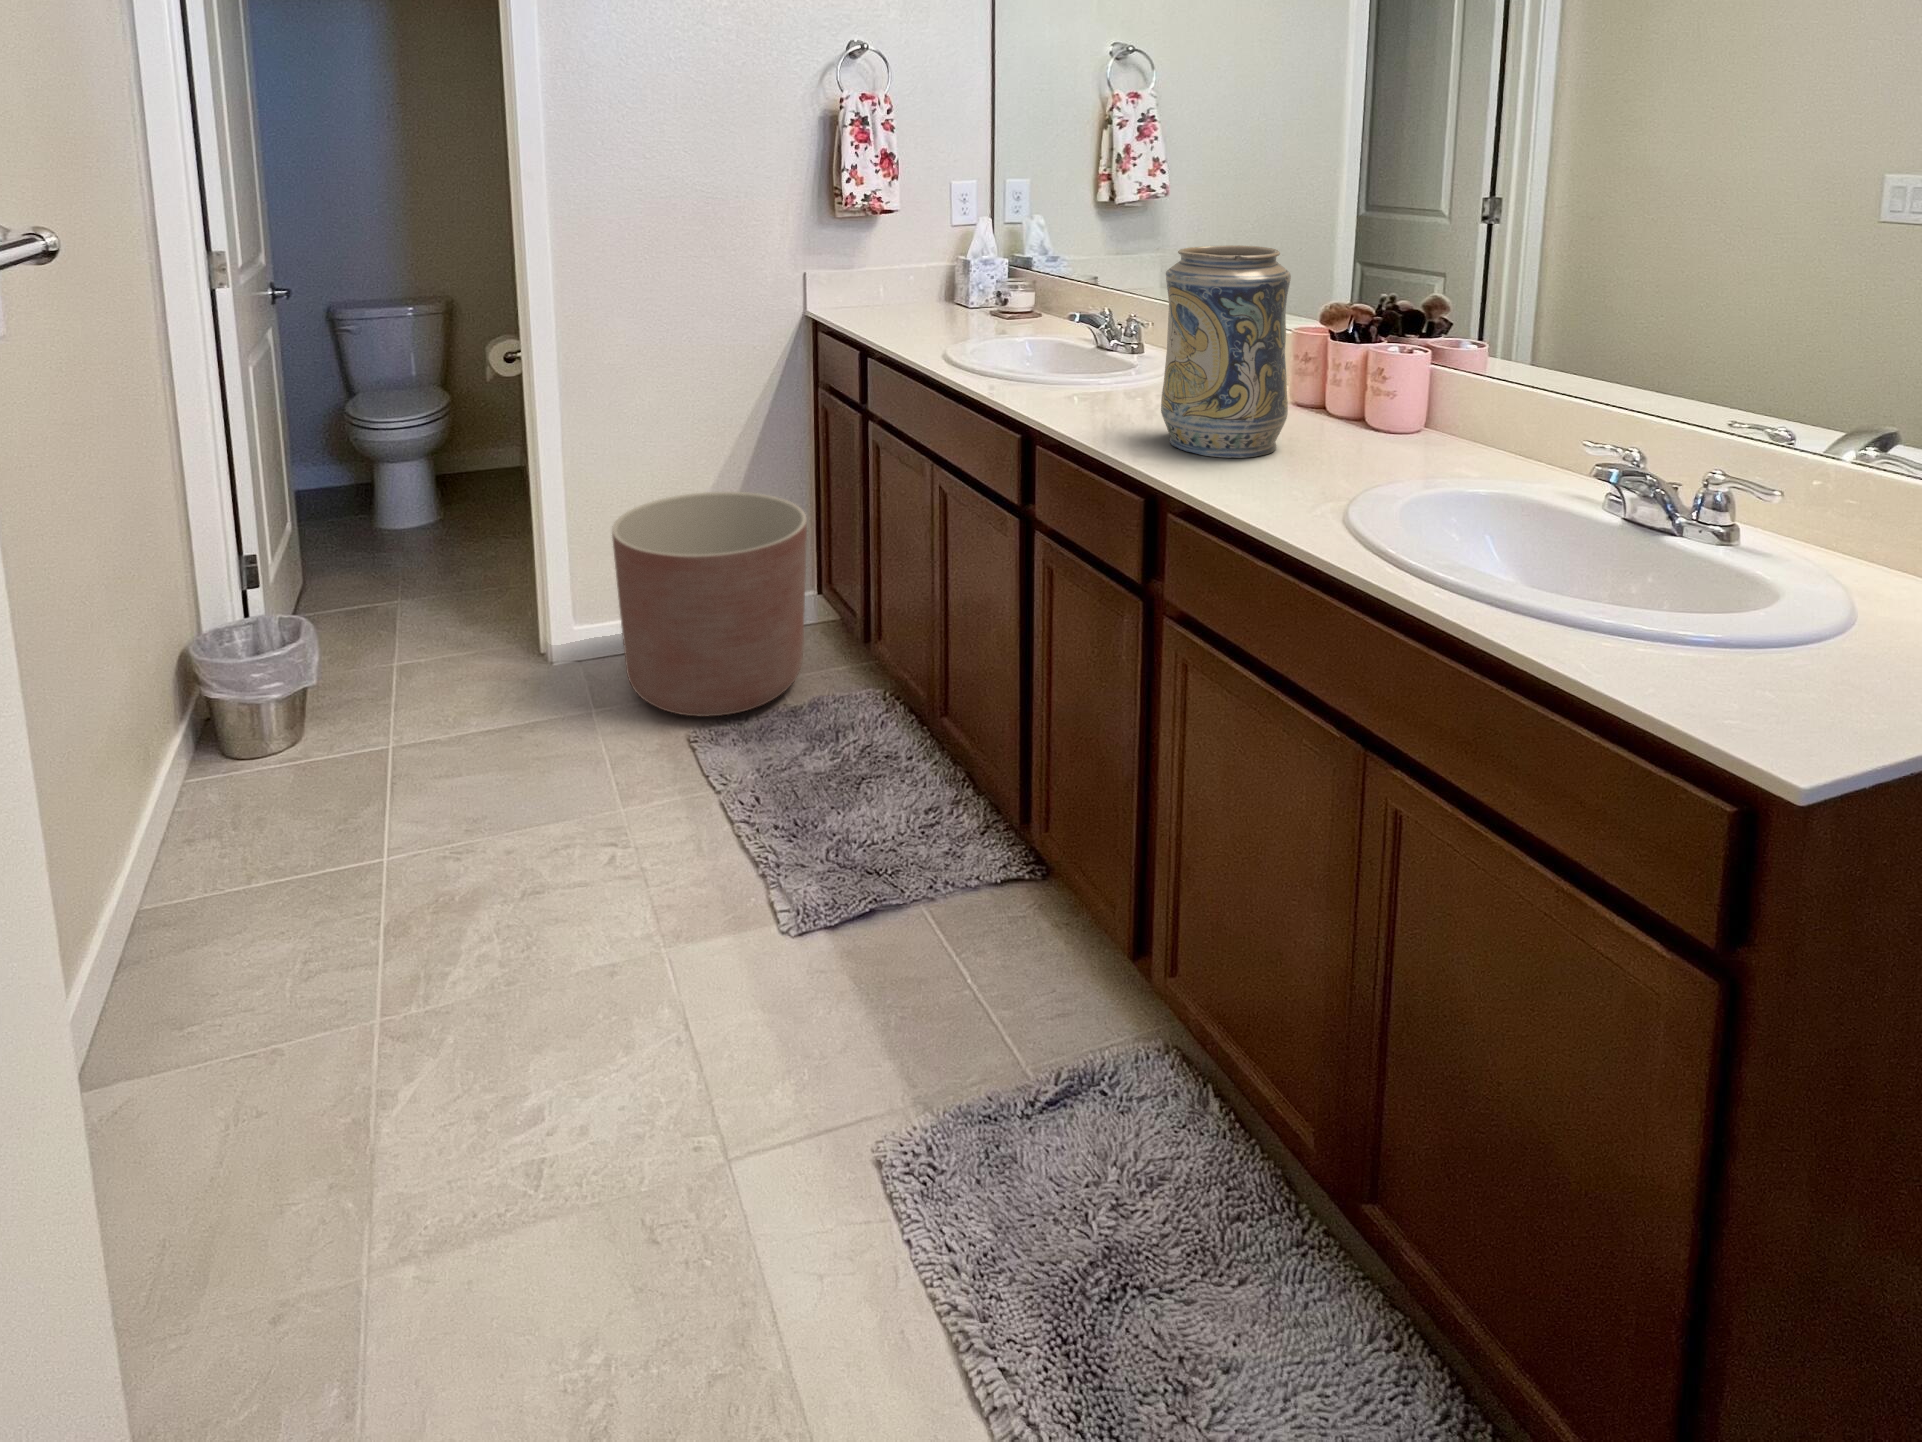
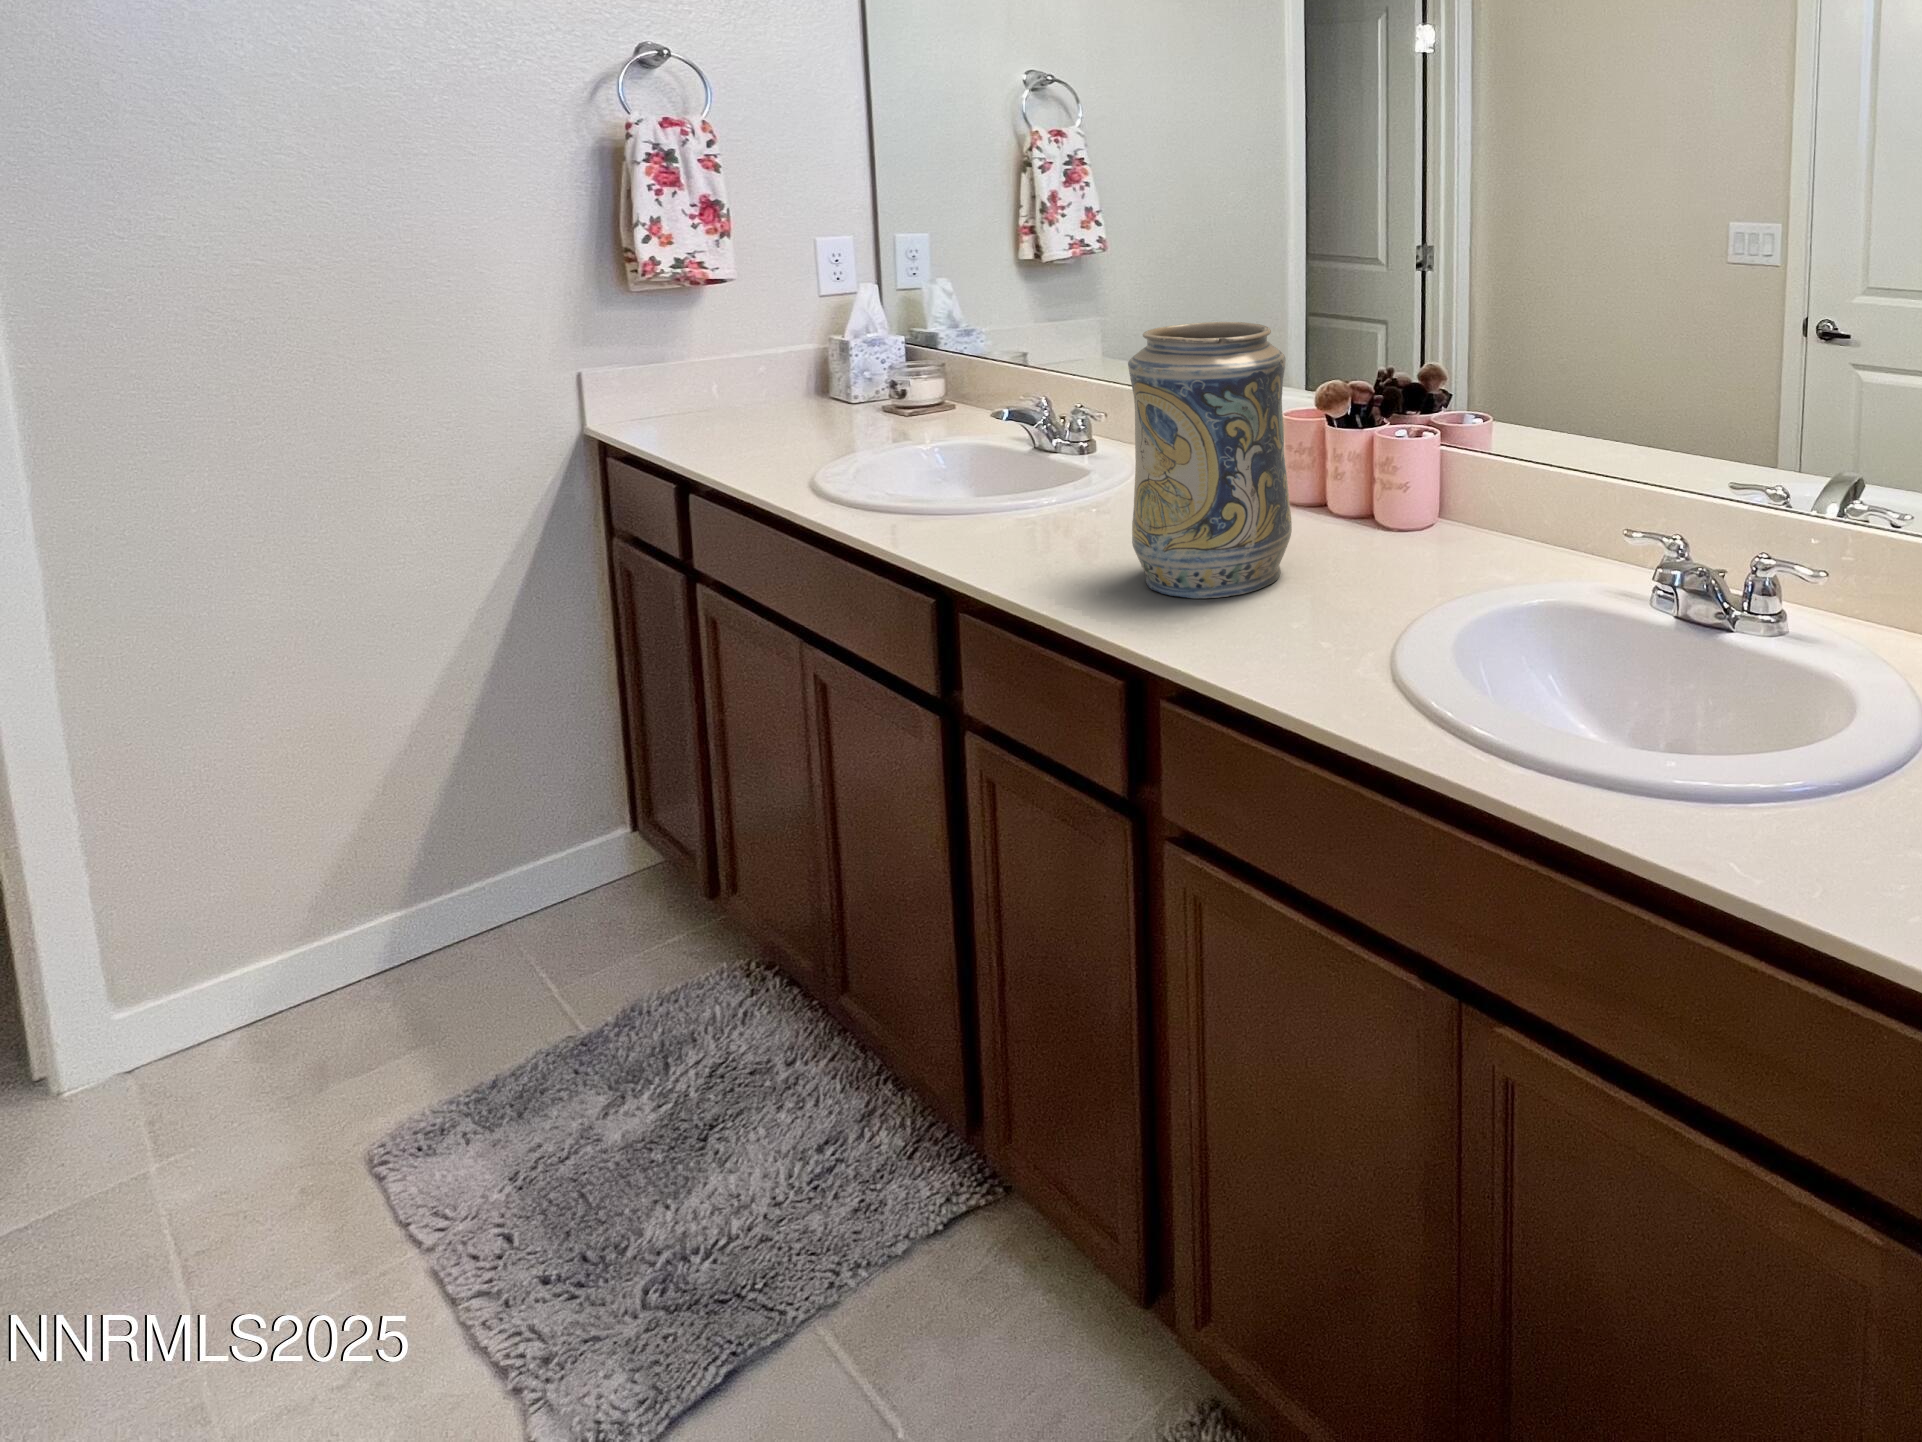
planter: present [612,492,807,716] -> none [192,715,601,1116]

